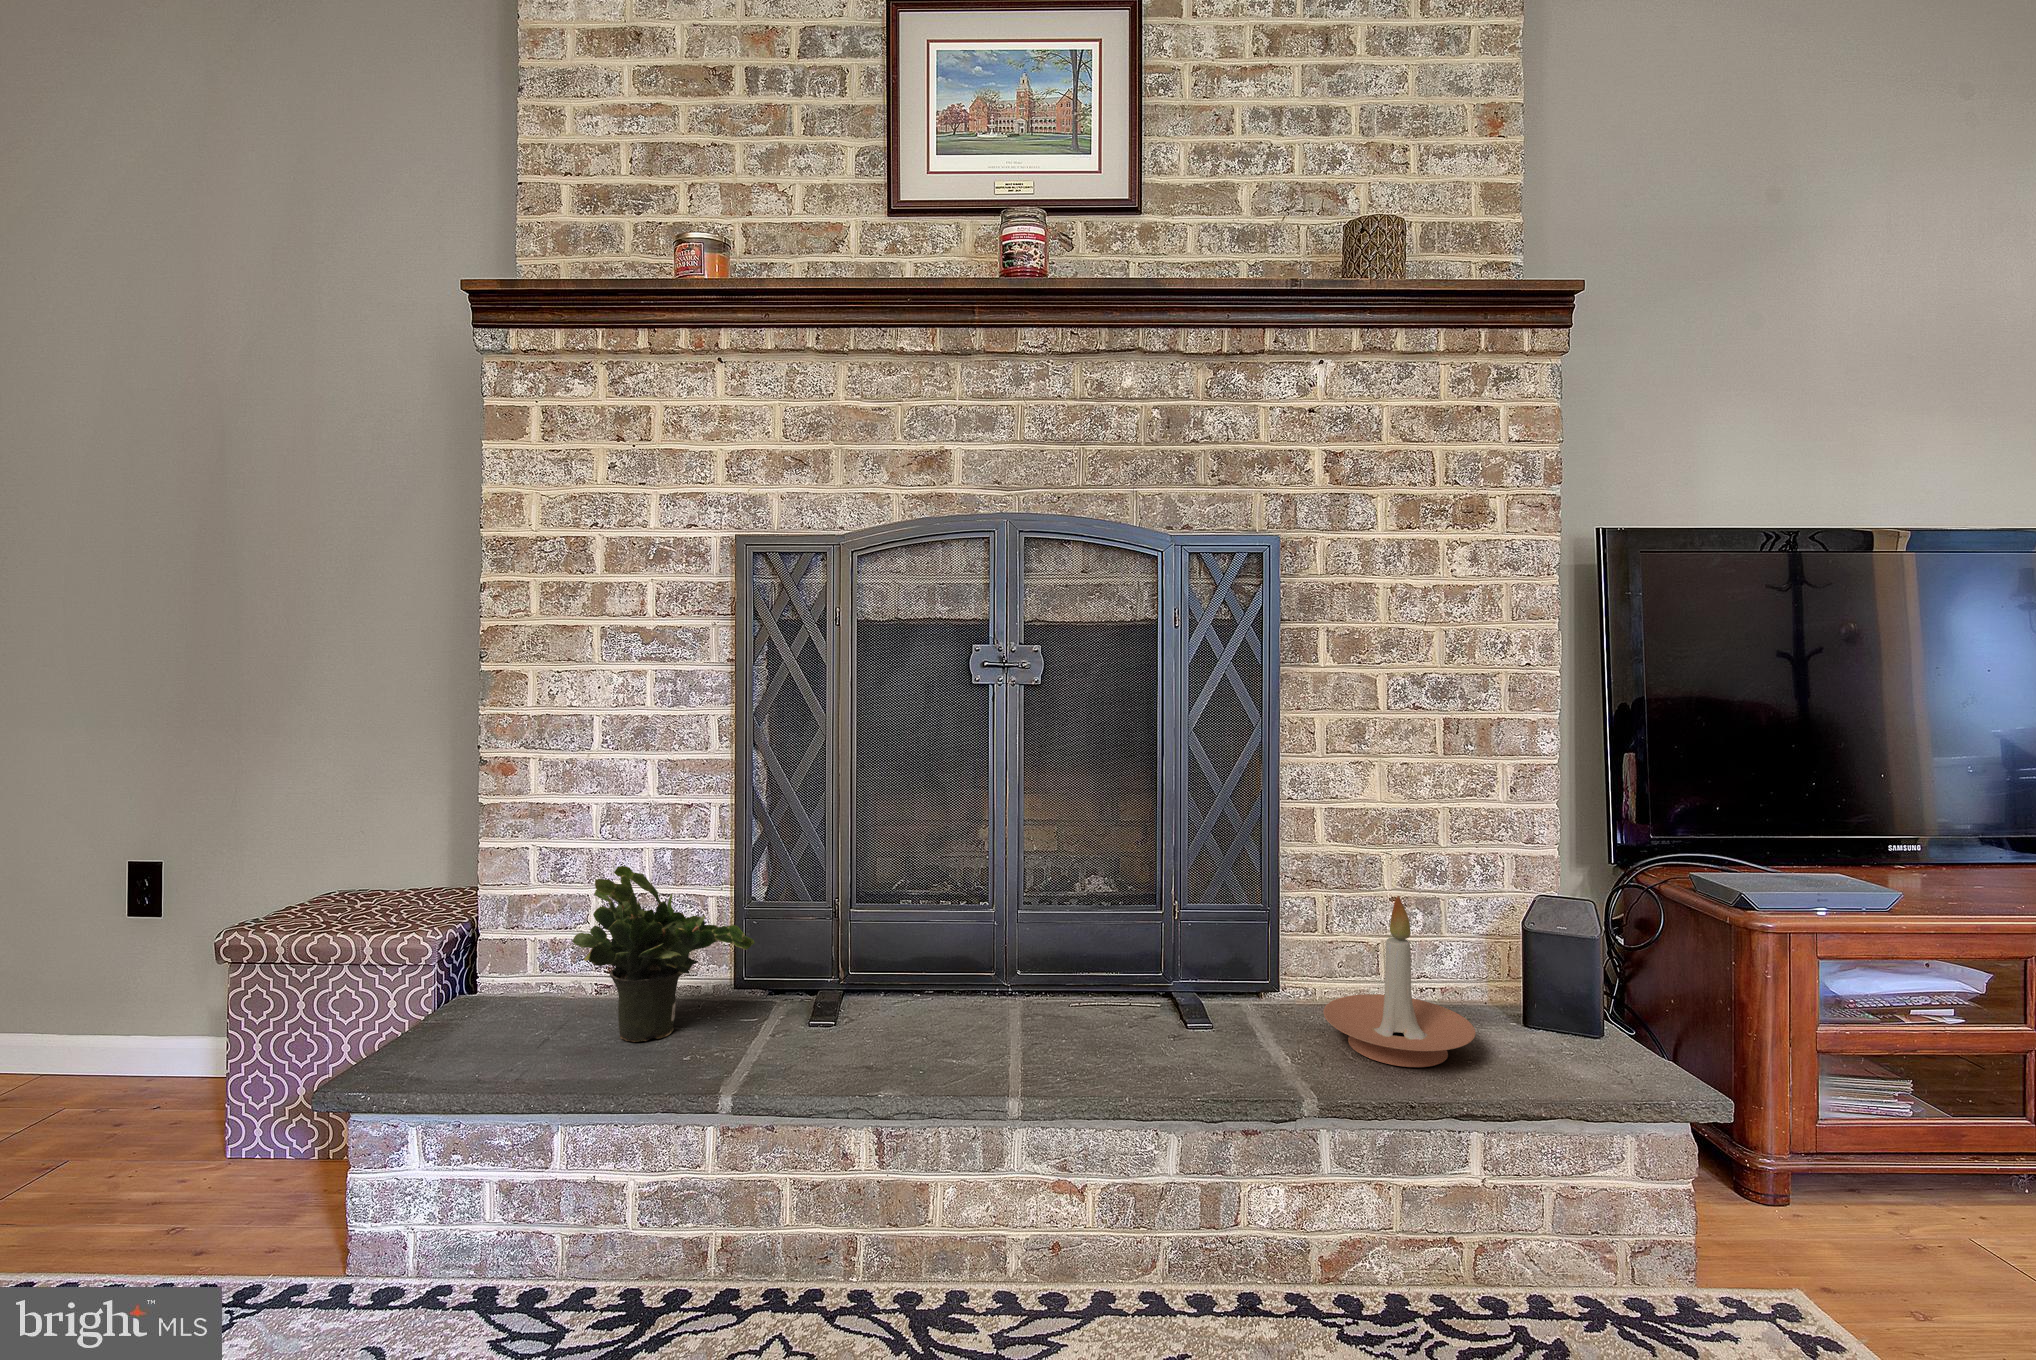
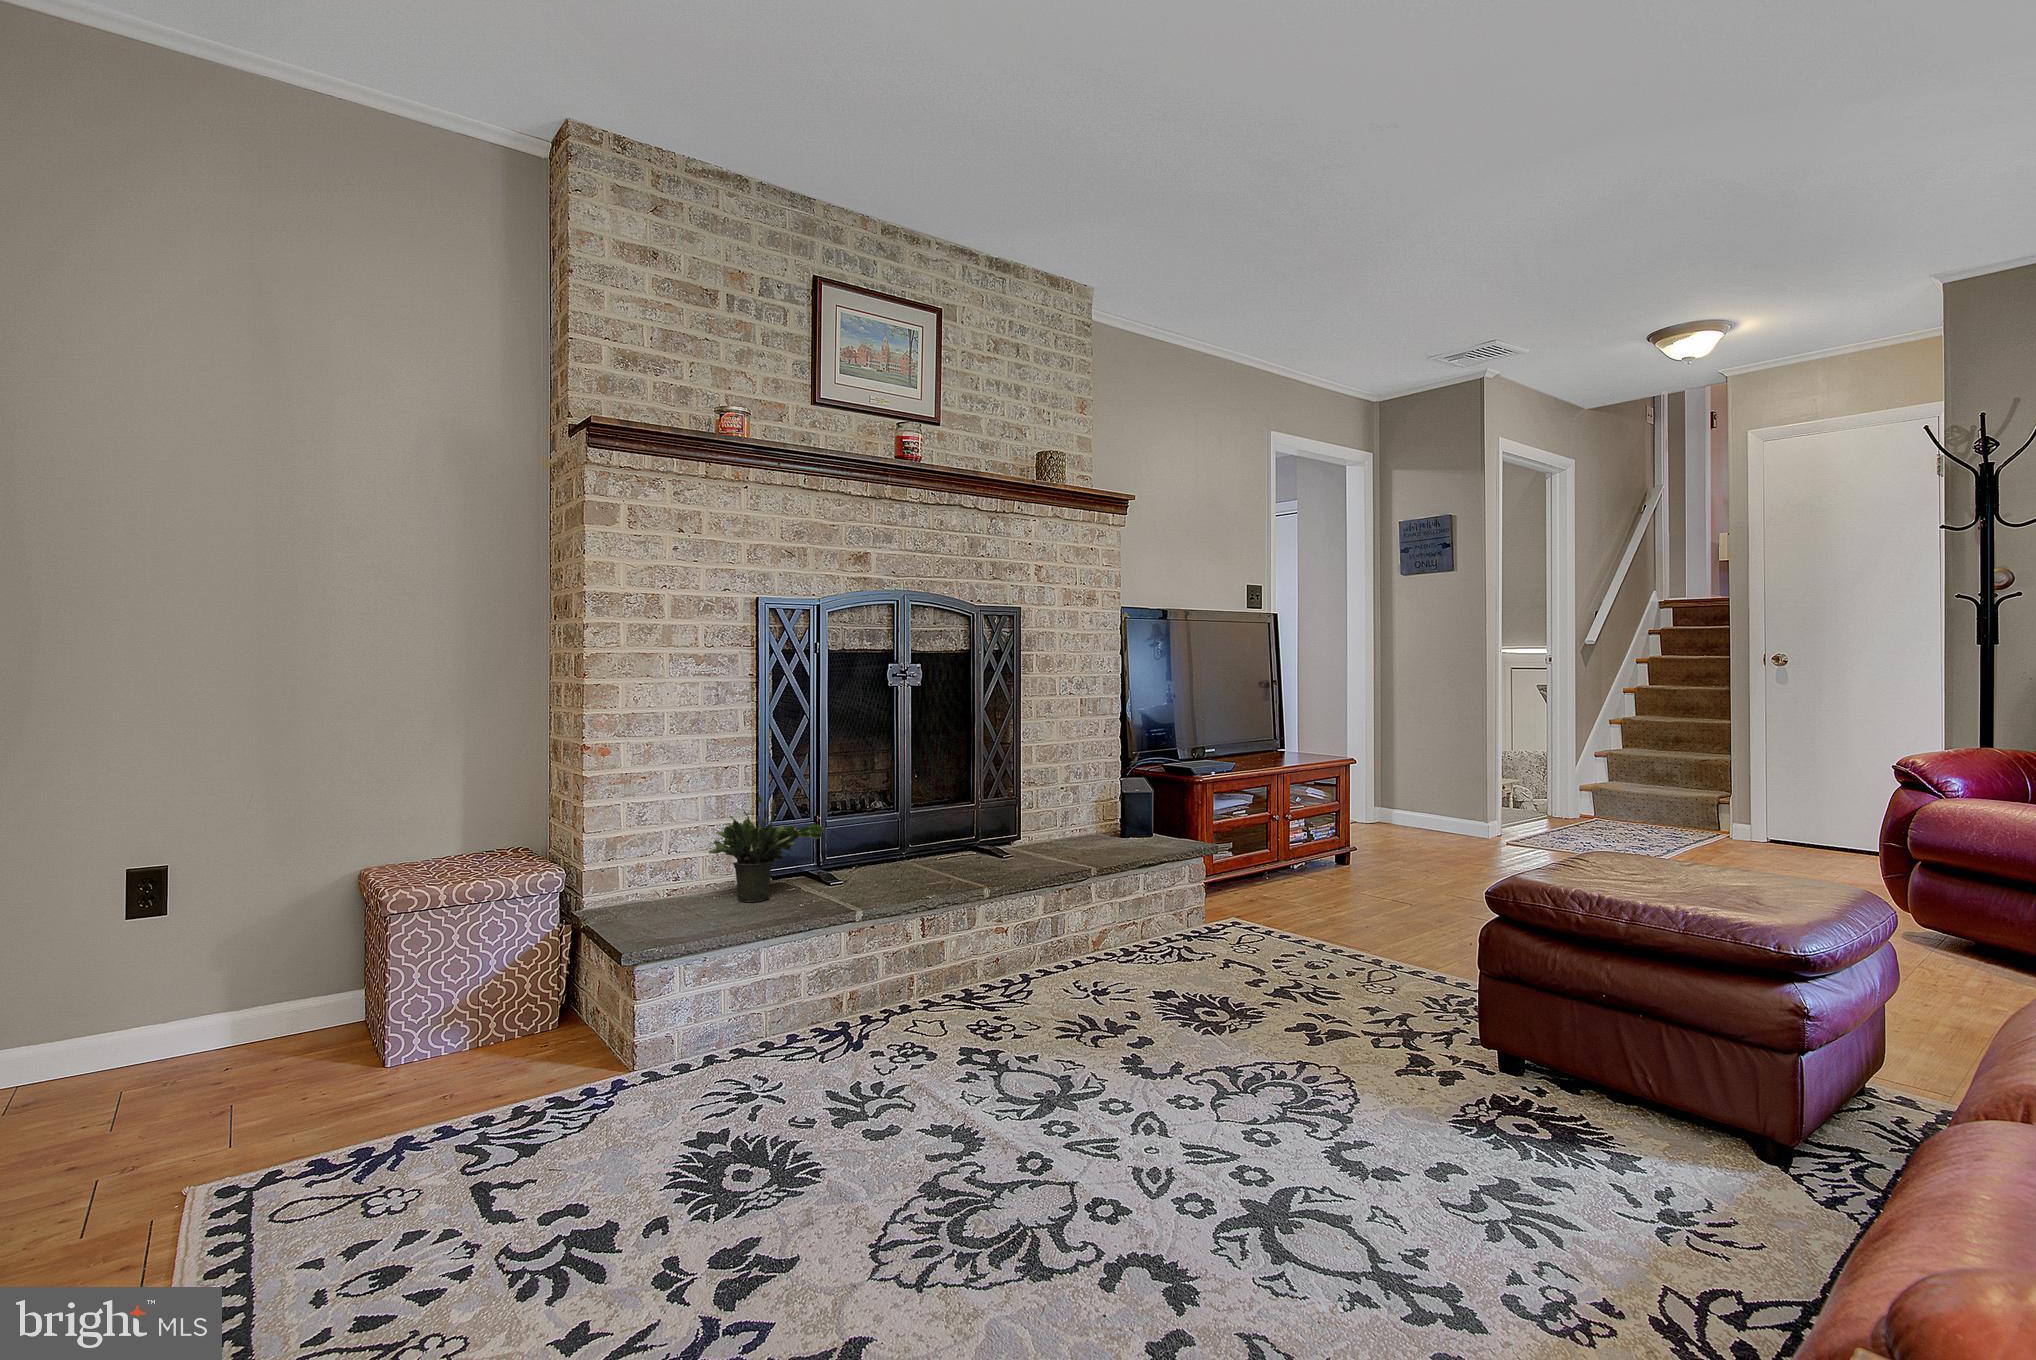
candle holder: present [1324,896,1476,1067] -> none [1055,779,1119,852]

